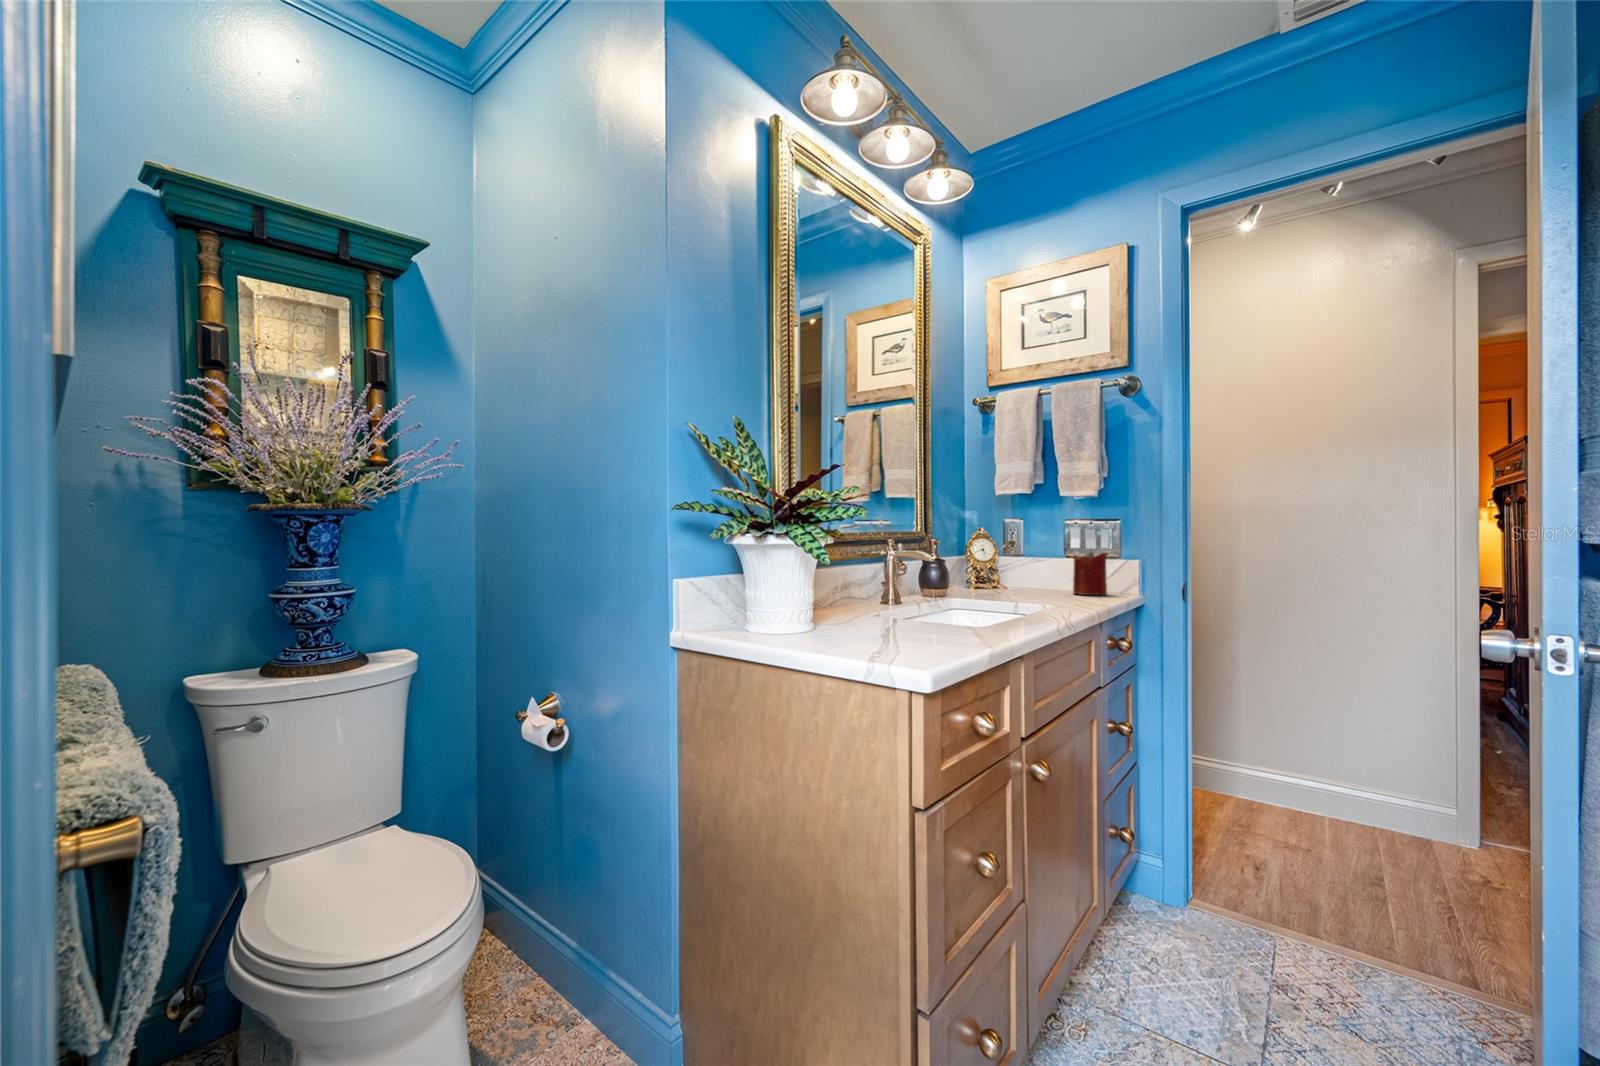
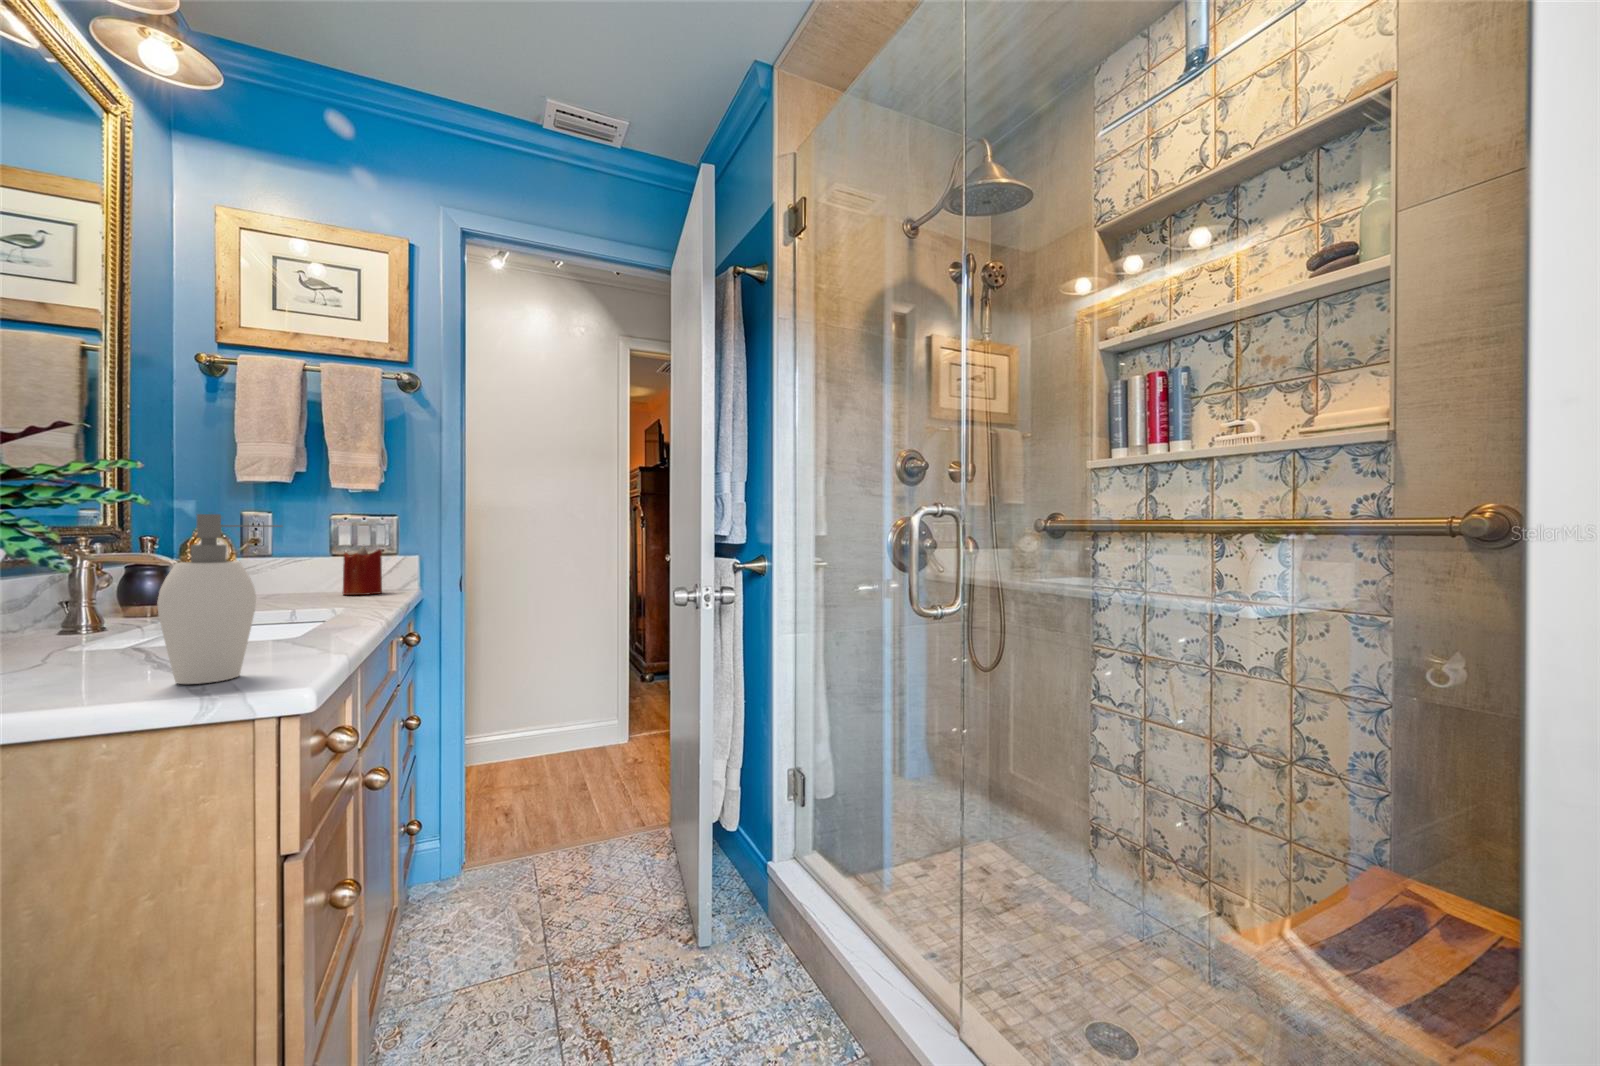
soap dispenser: none [867,526,941,654] -> present [157,514,282,684]

